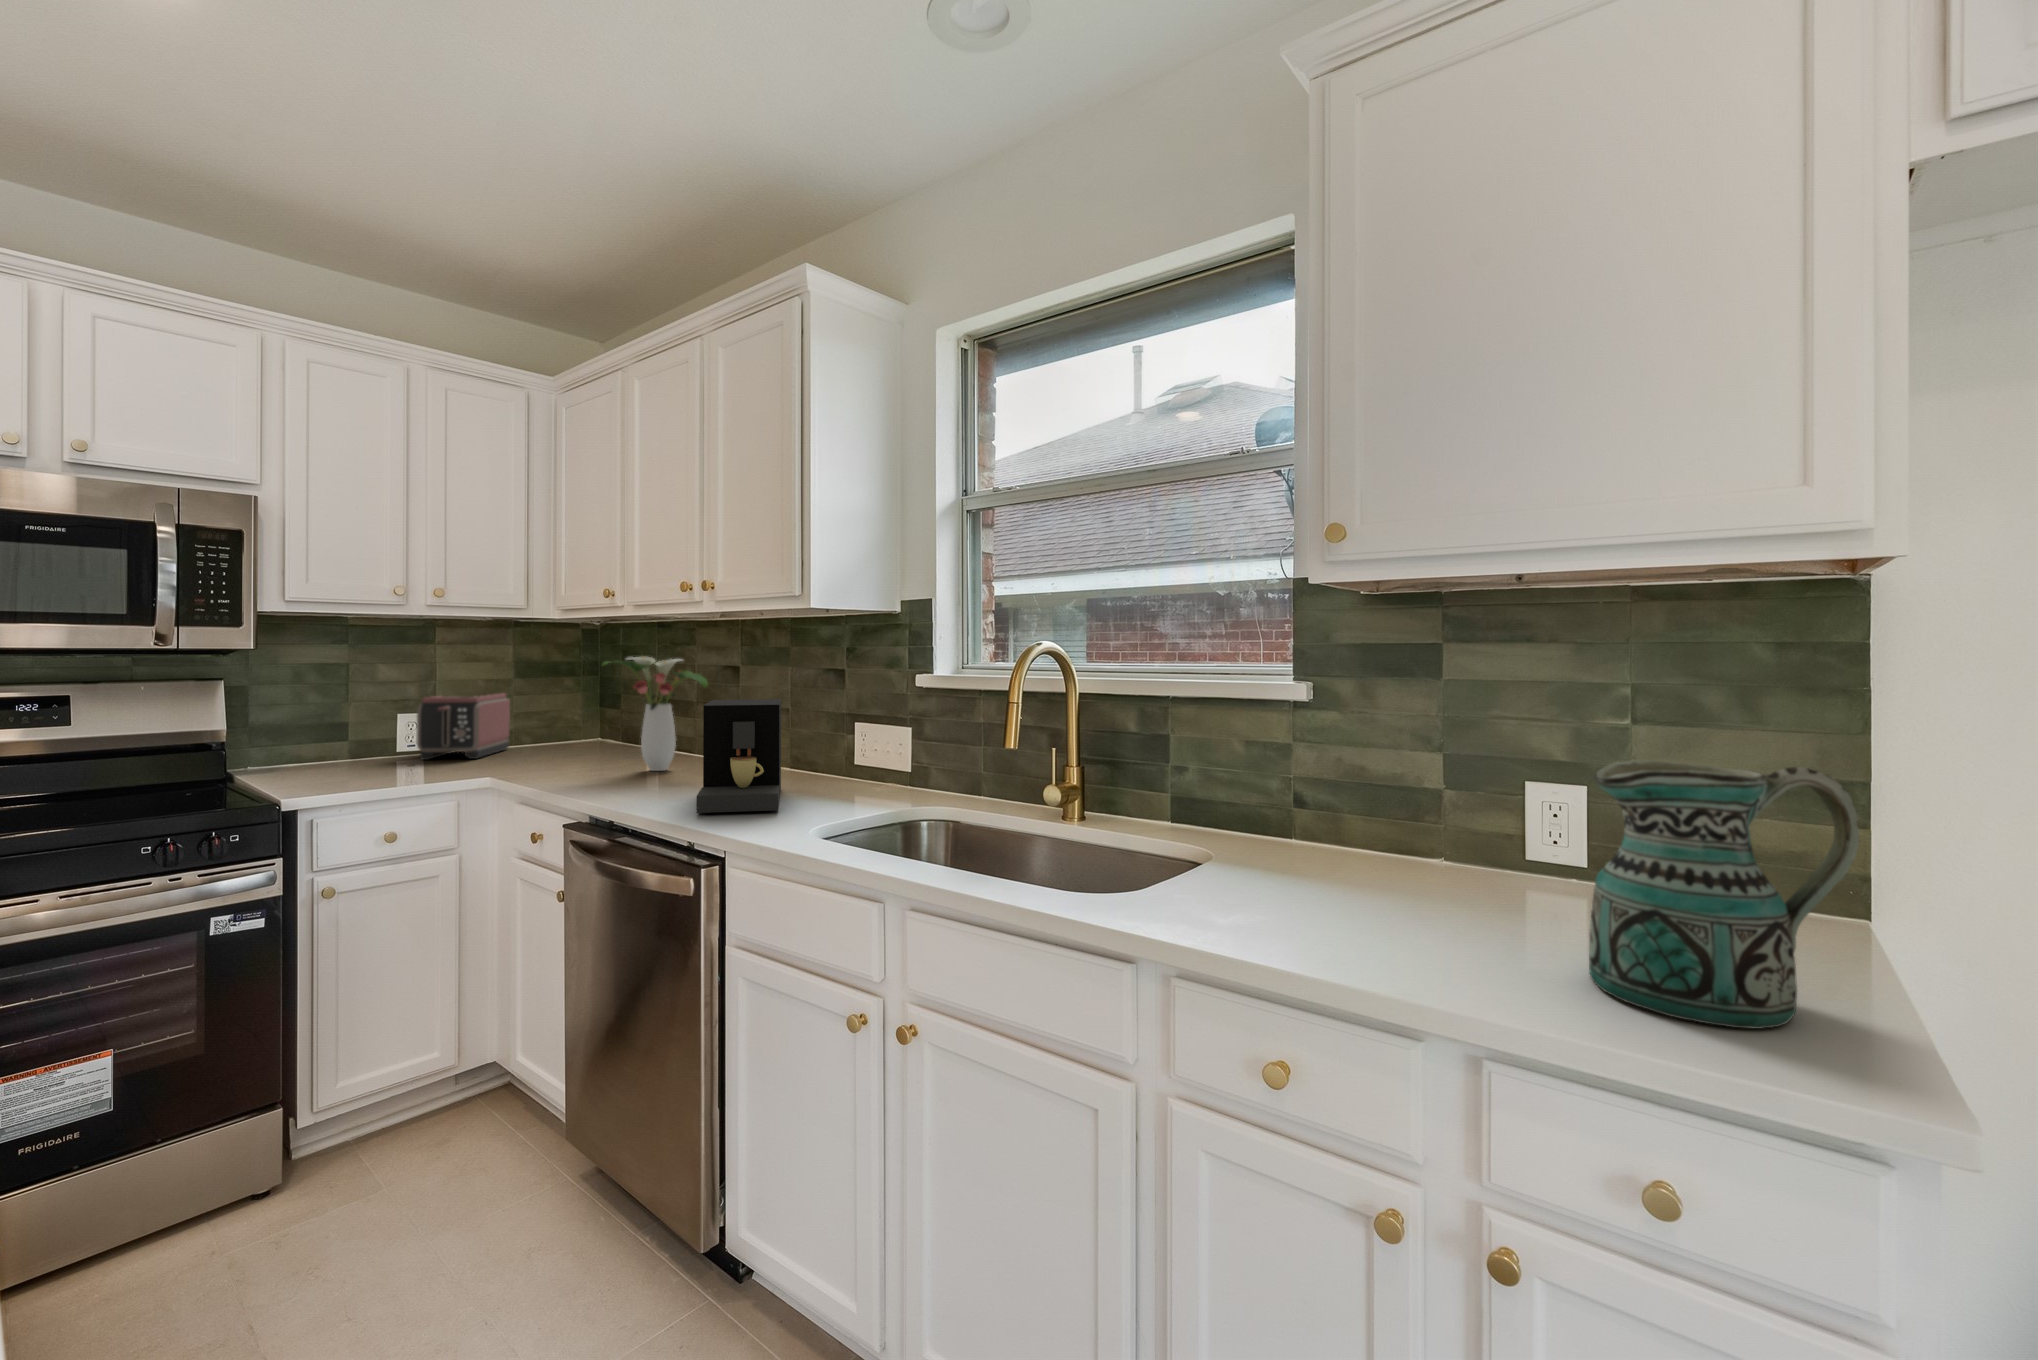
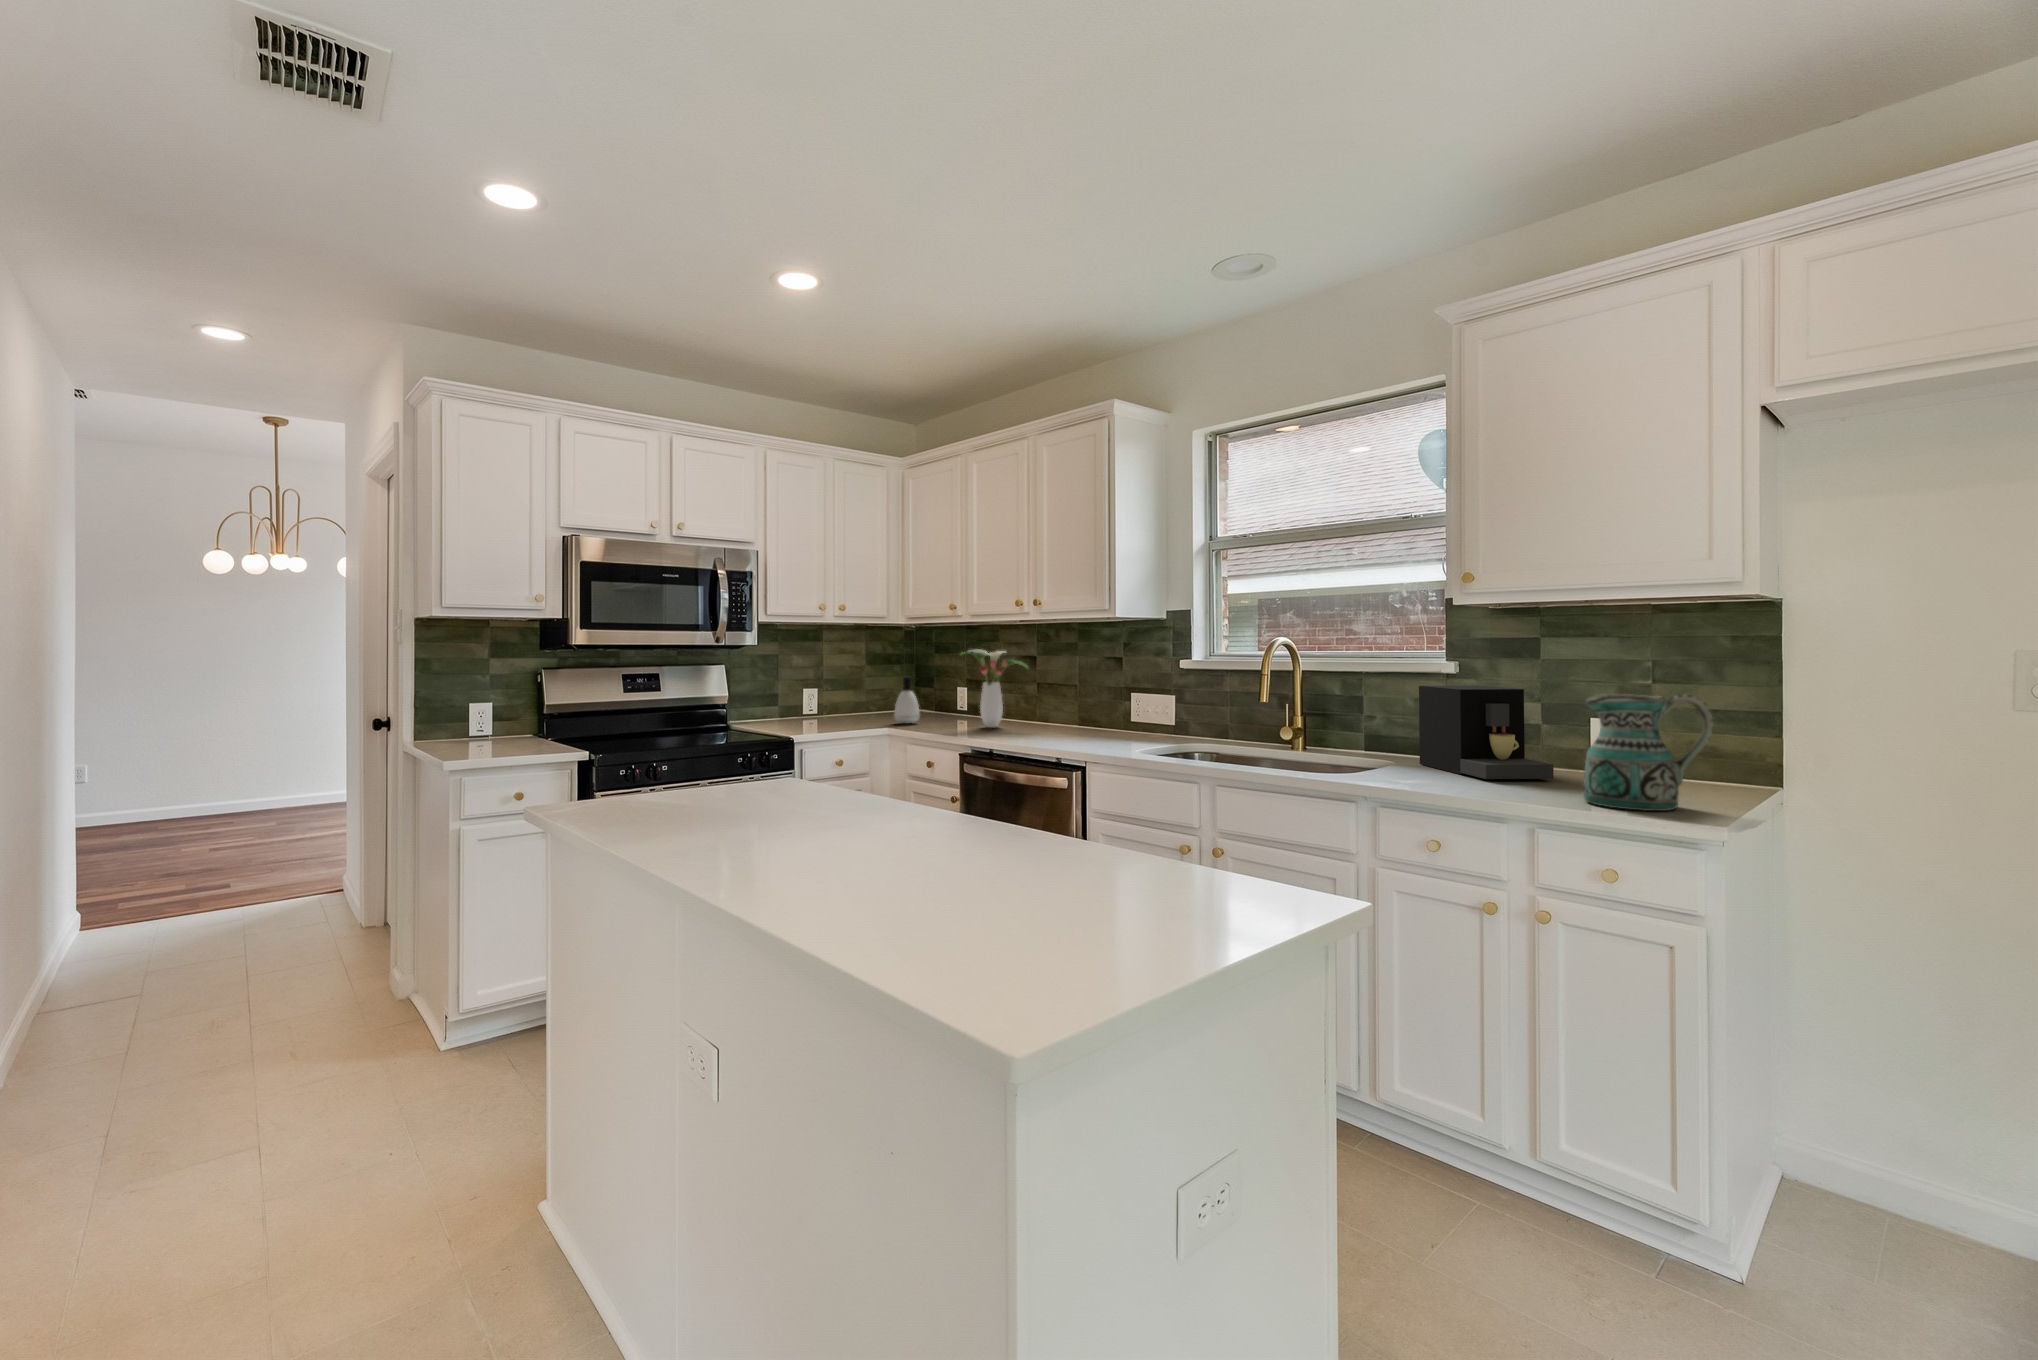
toaster: present [416,693,510,760] -> none [820,676,867,721]
soap dispenser: none [522,695,562,764] -> present [894,676,919,723]
coffee maker: present [696,699,781,813] -> present [1419,686,1554,779]

